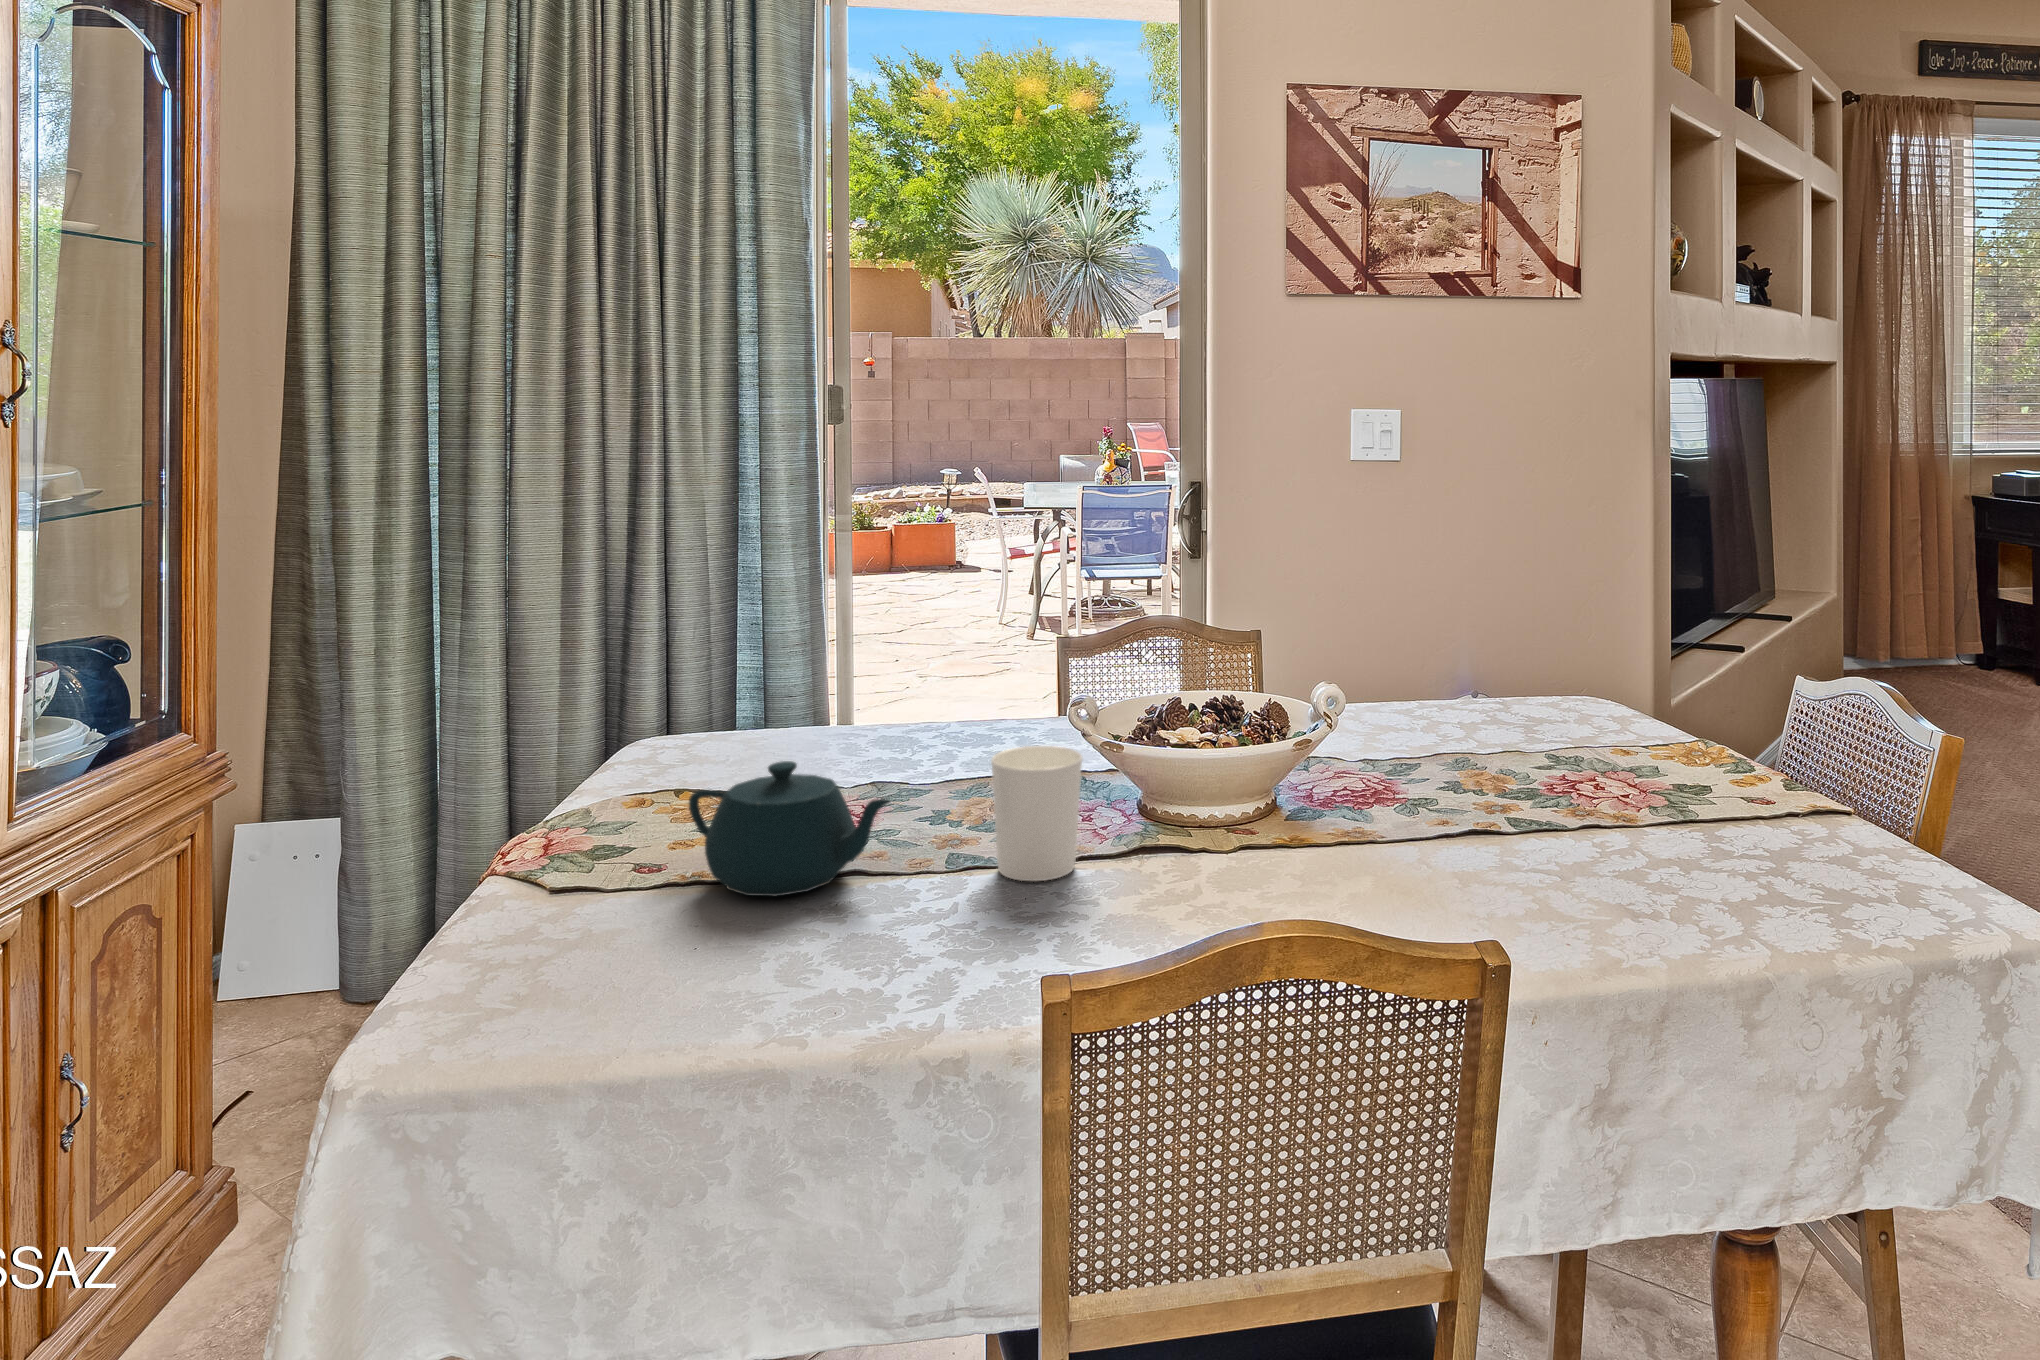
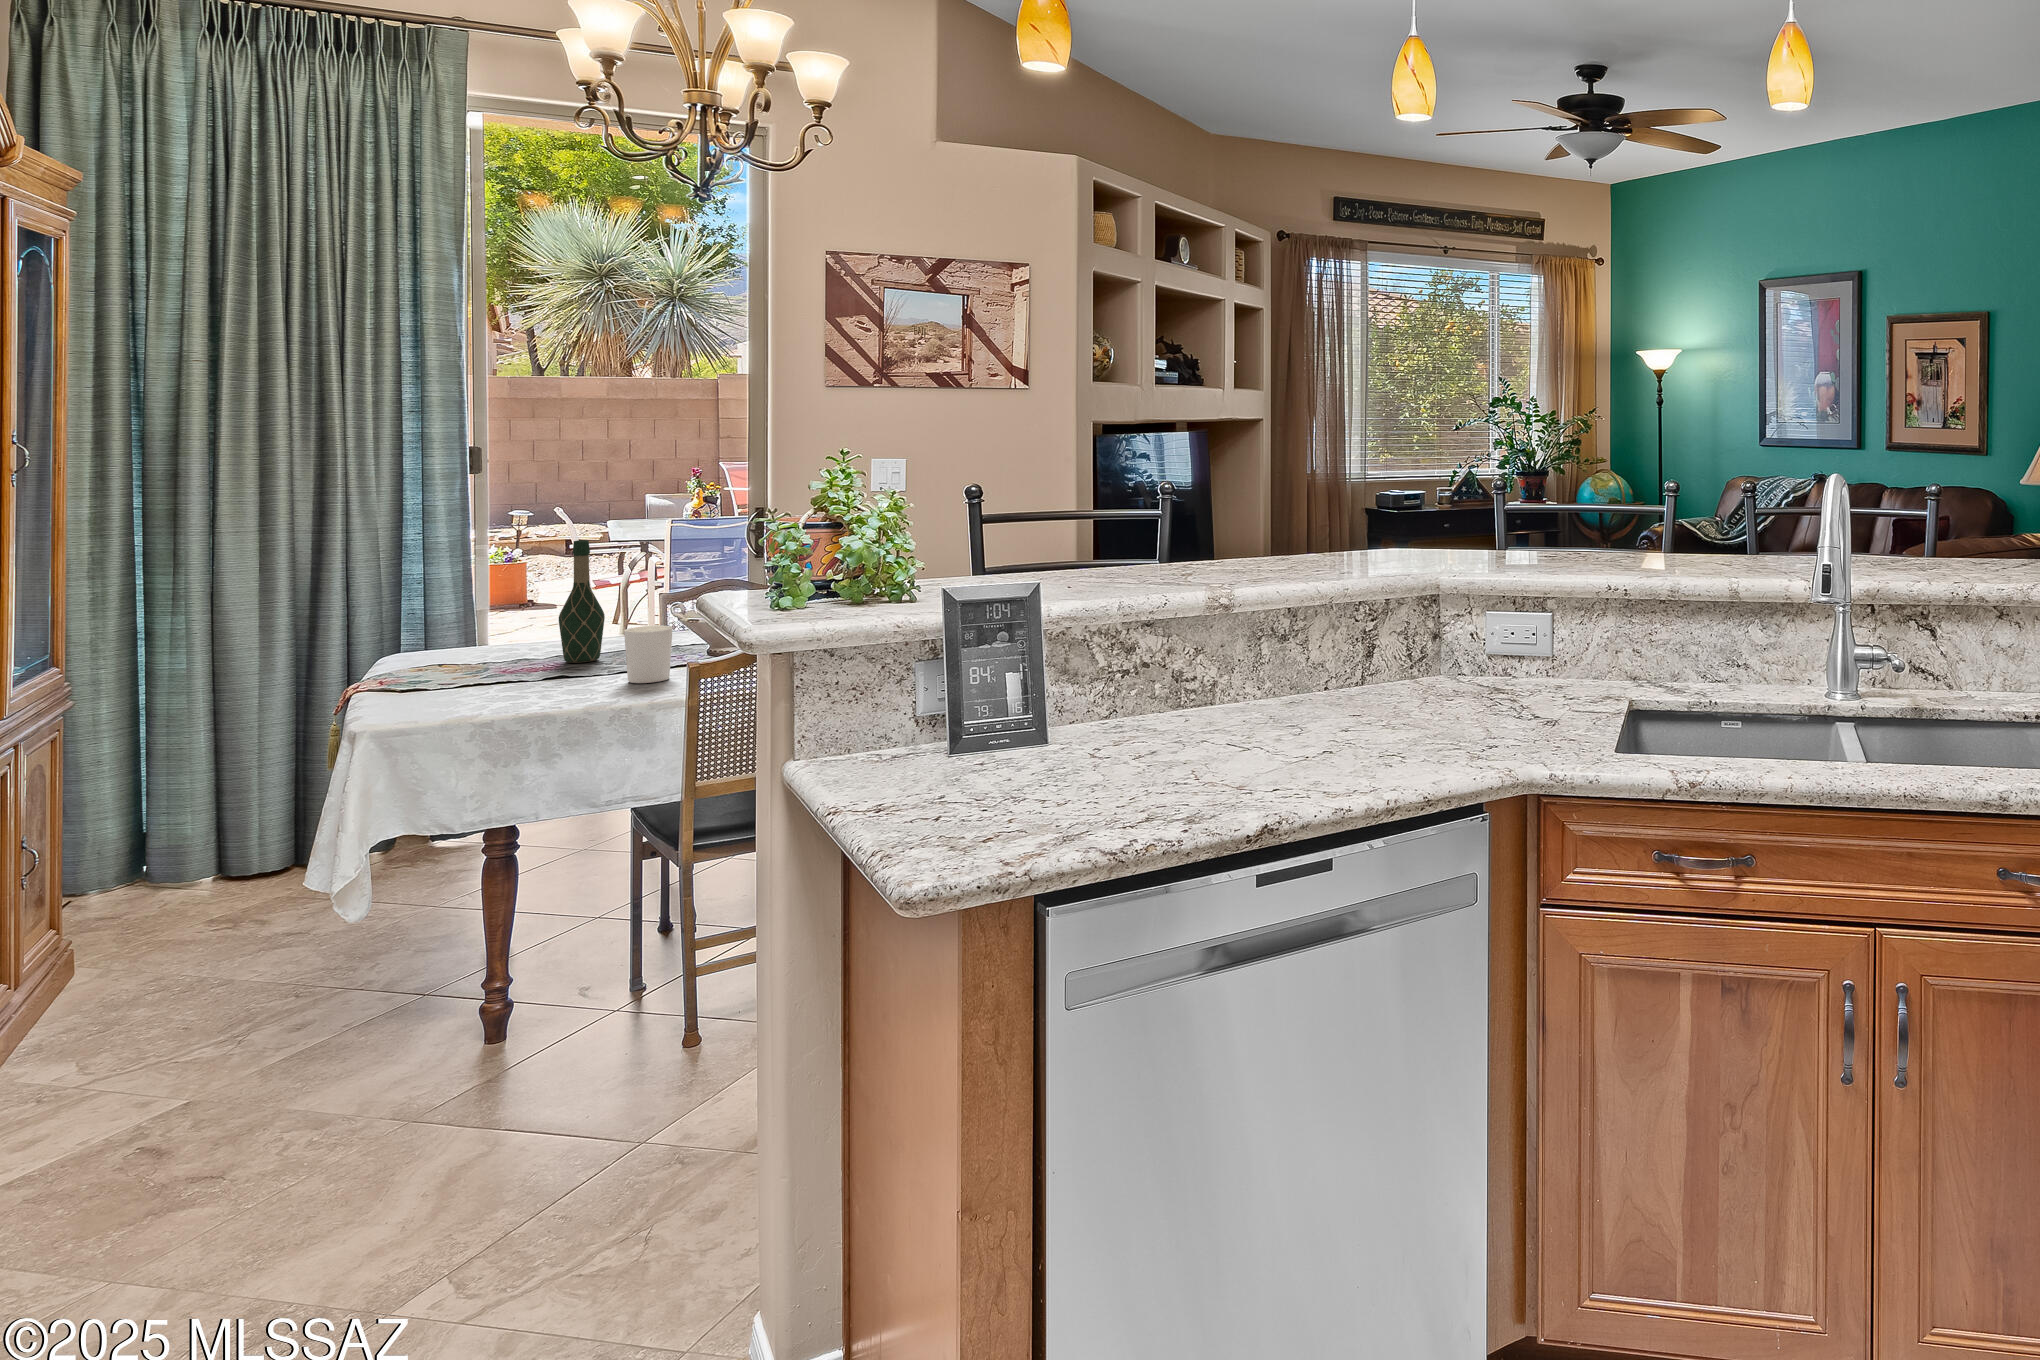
wine bottle: none [891,548,966,787] -> present [559,540,605,663]
teapot: present [689,761,890,896] -> none [453,637,572,696]

